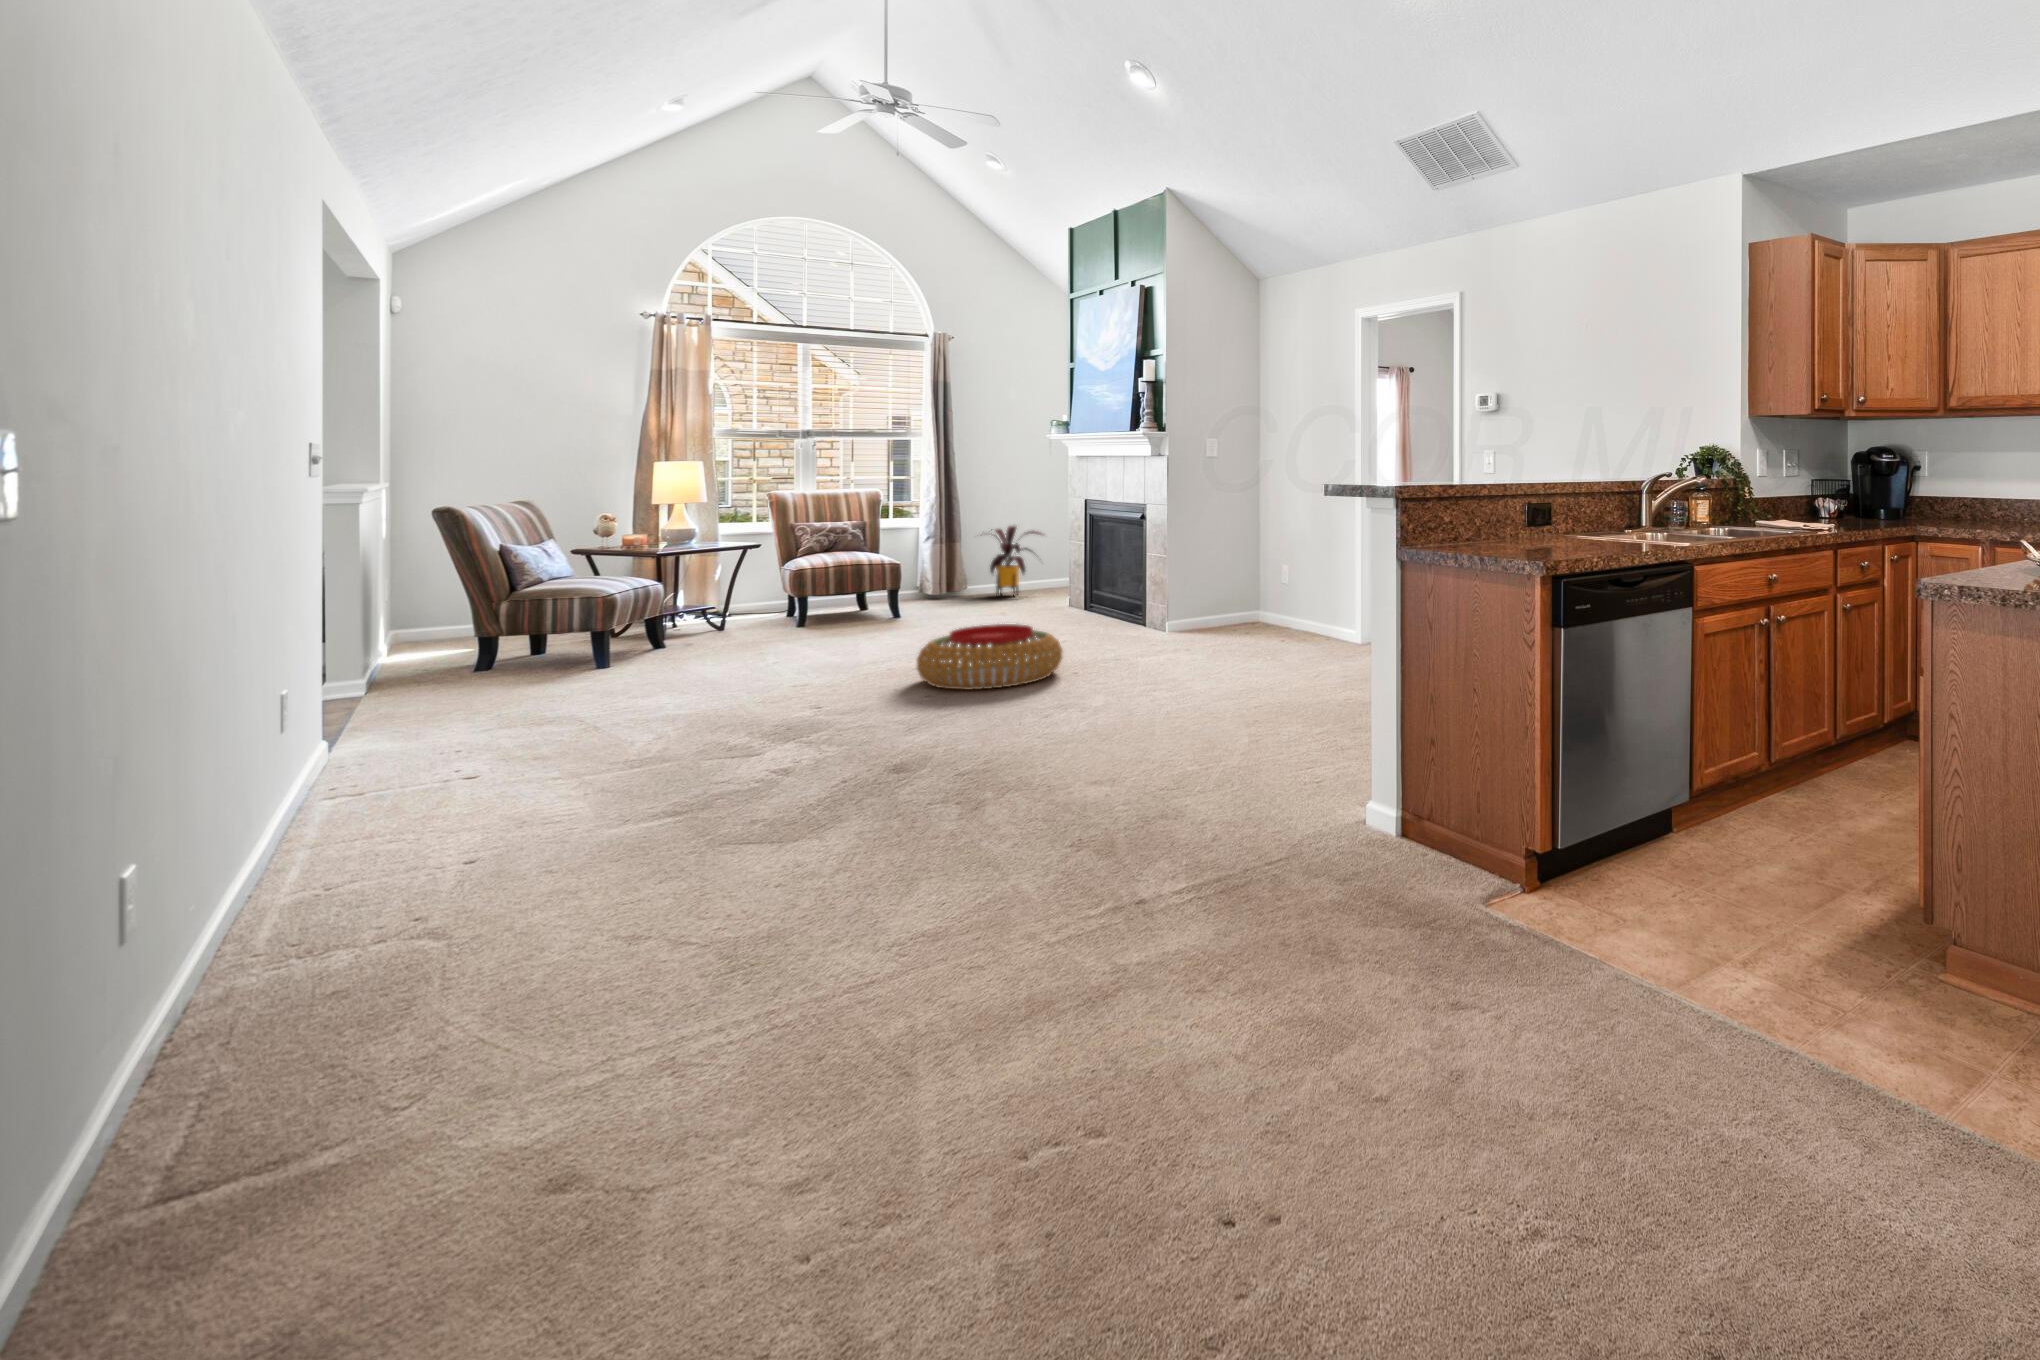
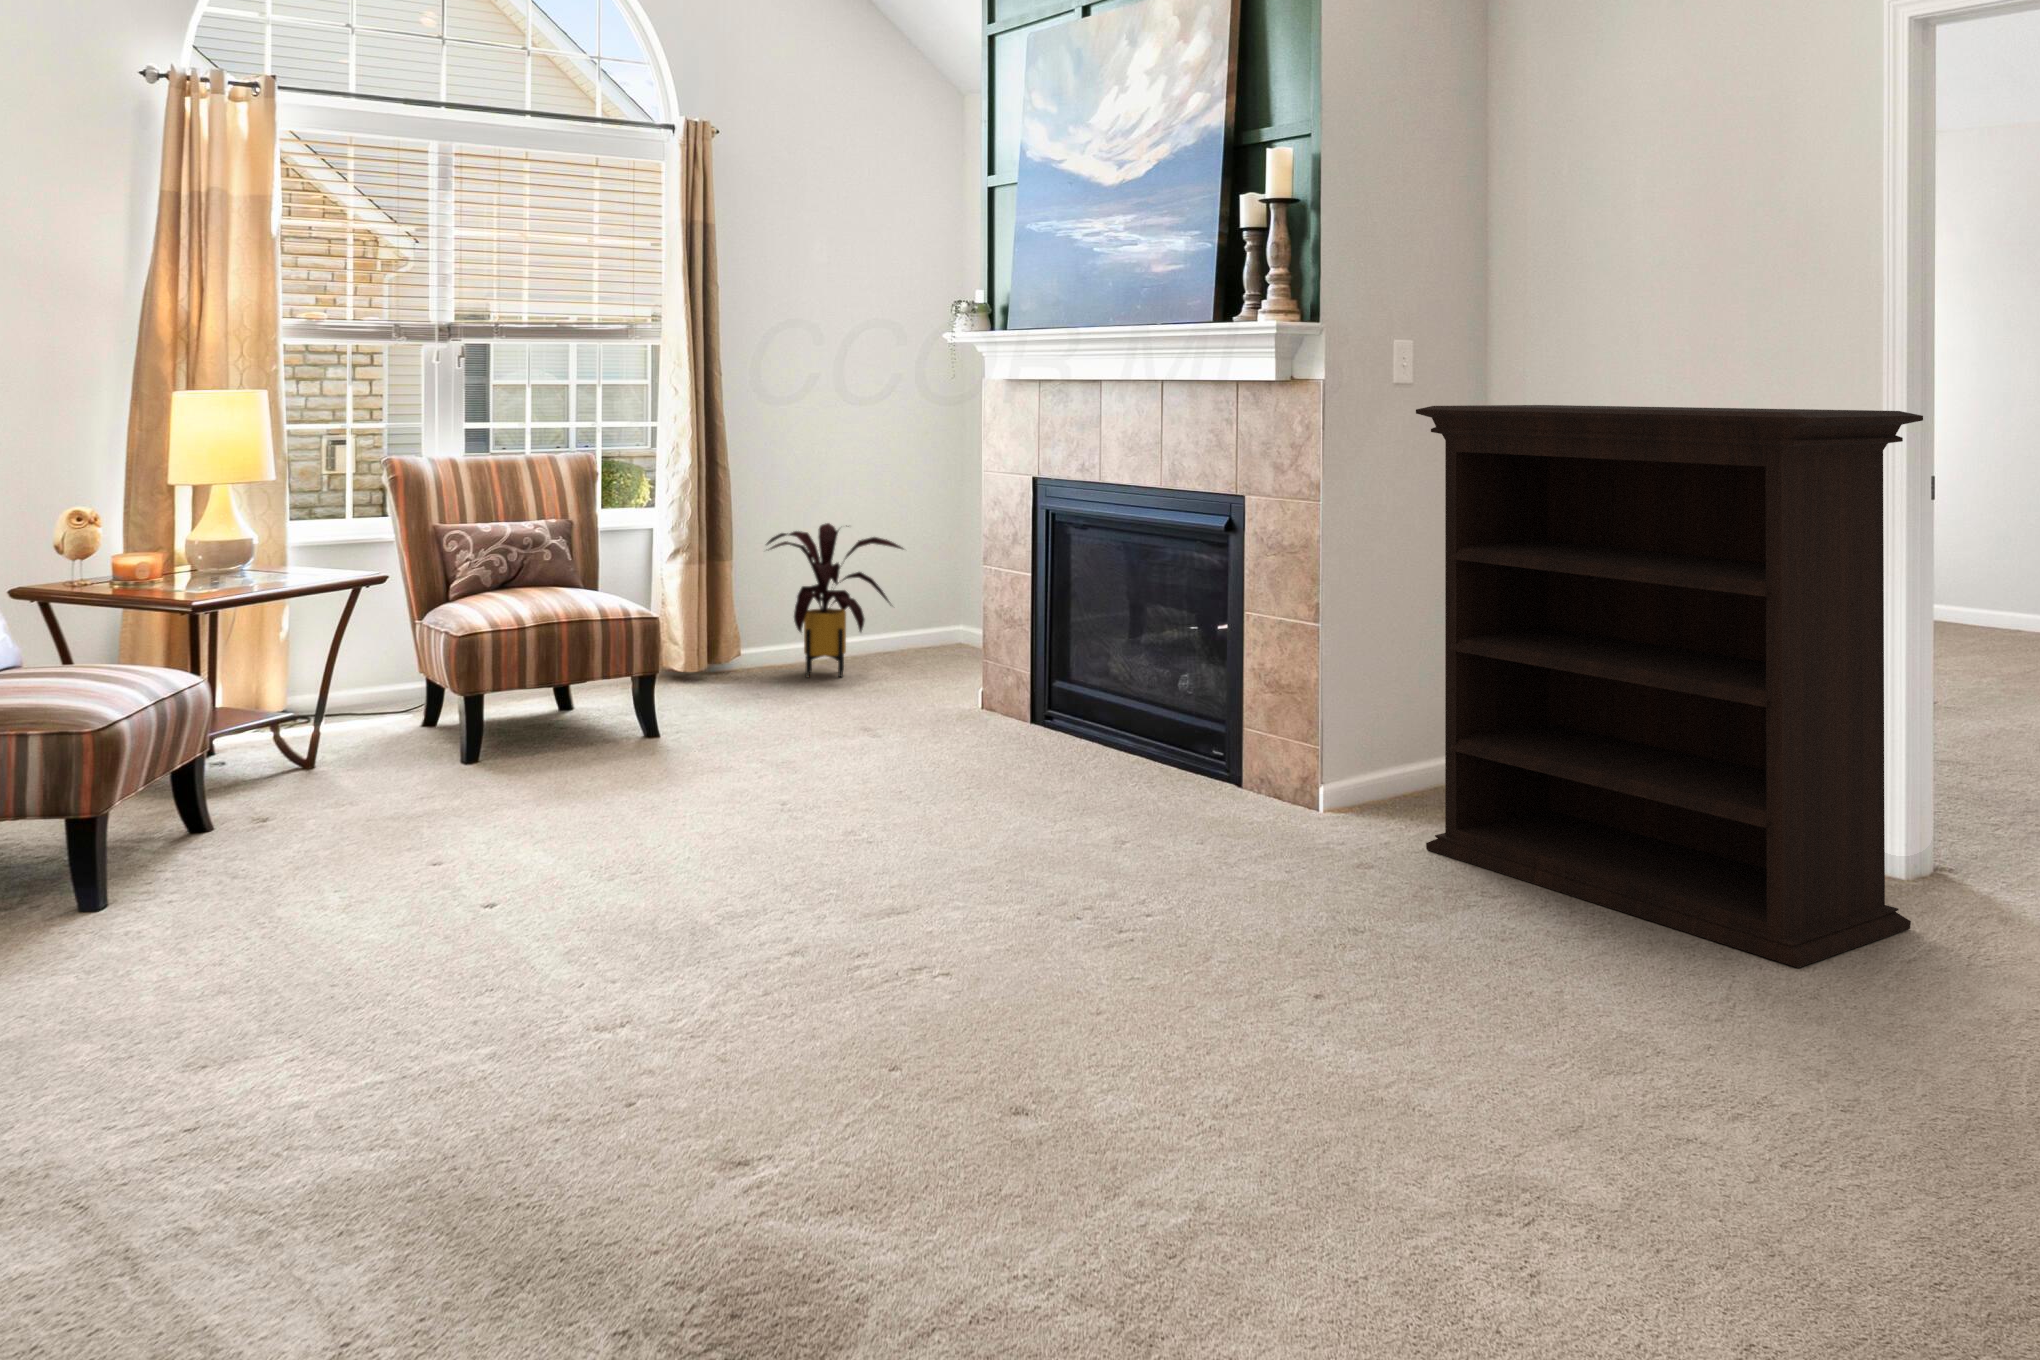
bookshelf: none [1189,468,1338,668] -> present [1416,405,1923,968]
pouf: present [917,624,1062,690] -> none [889,825,1255,1047]

